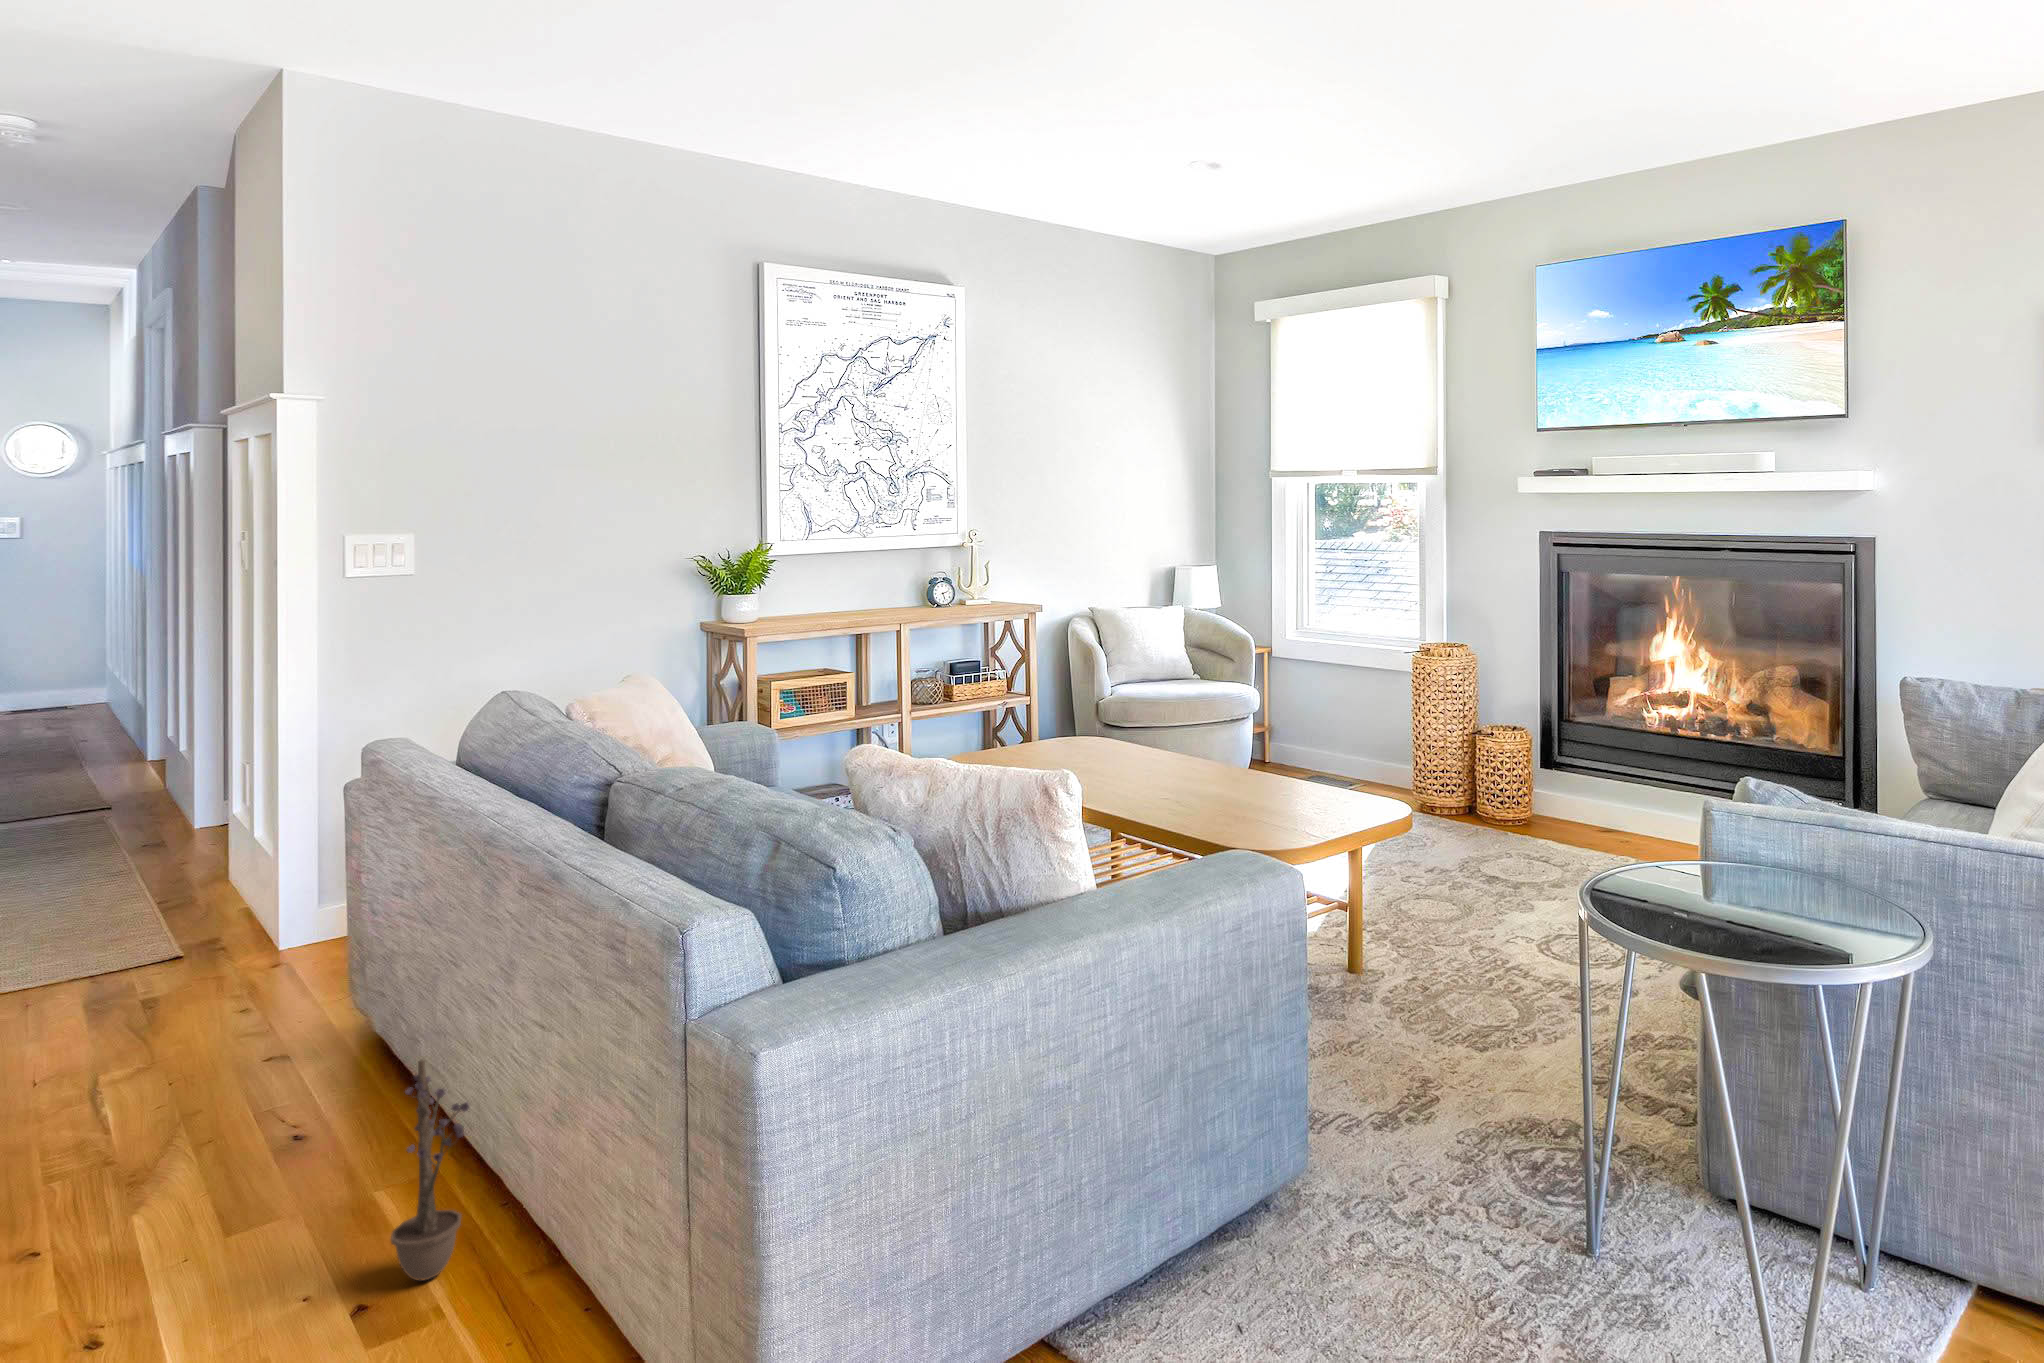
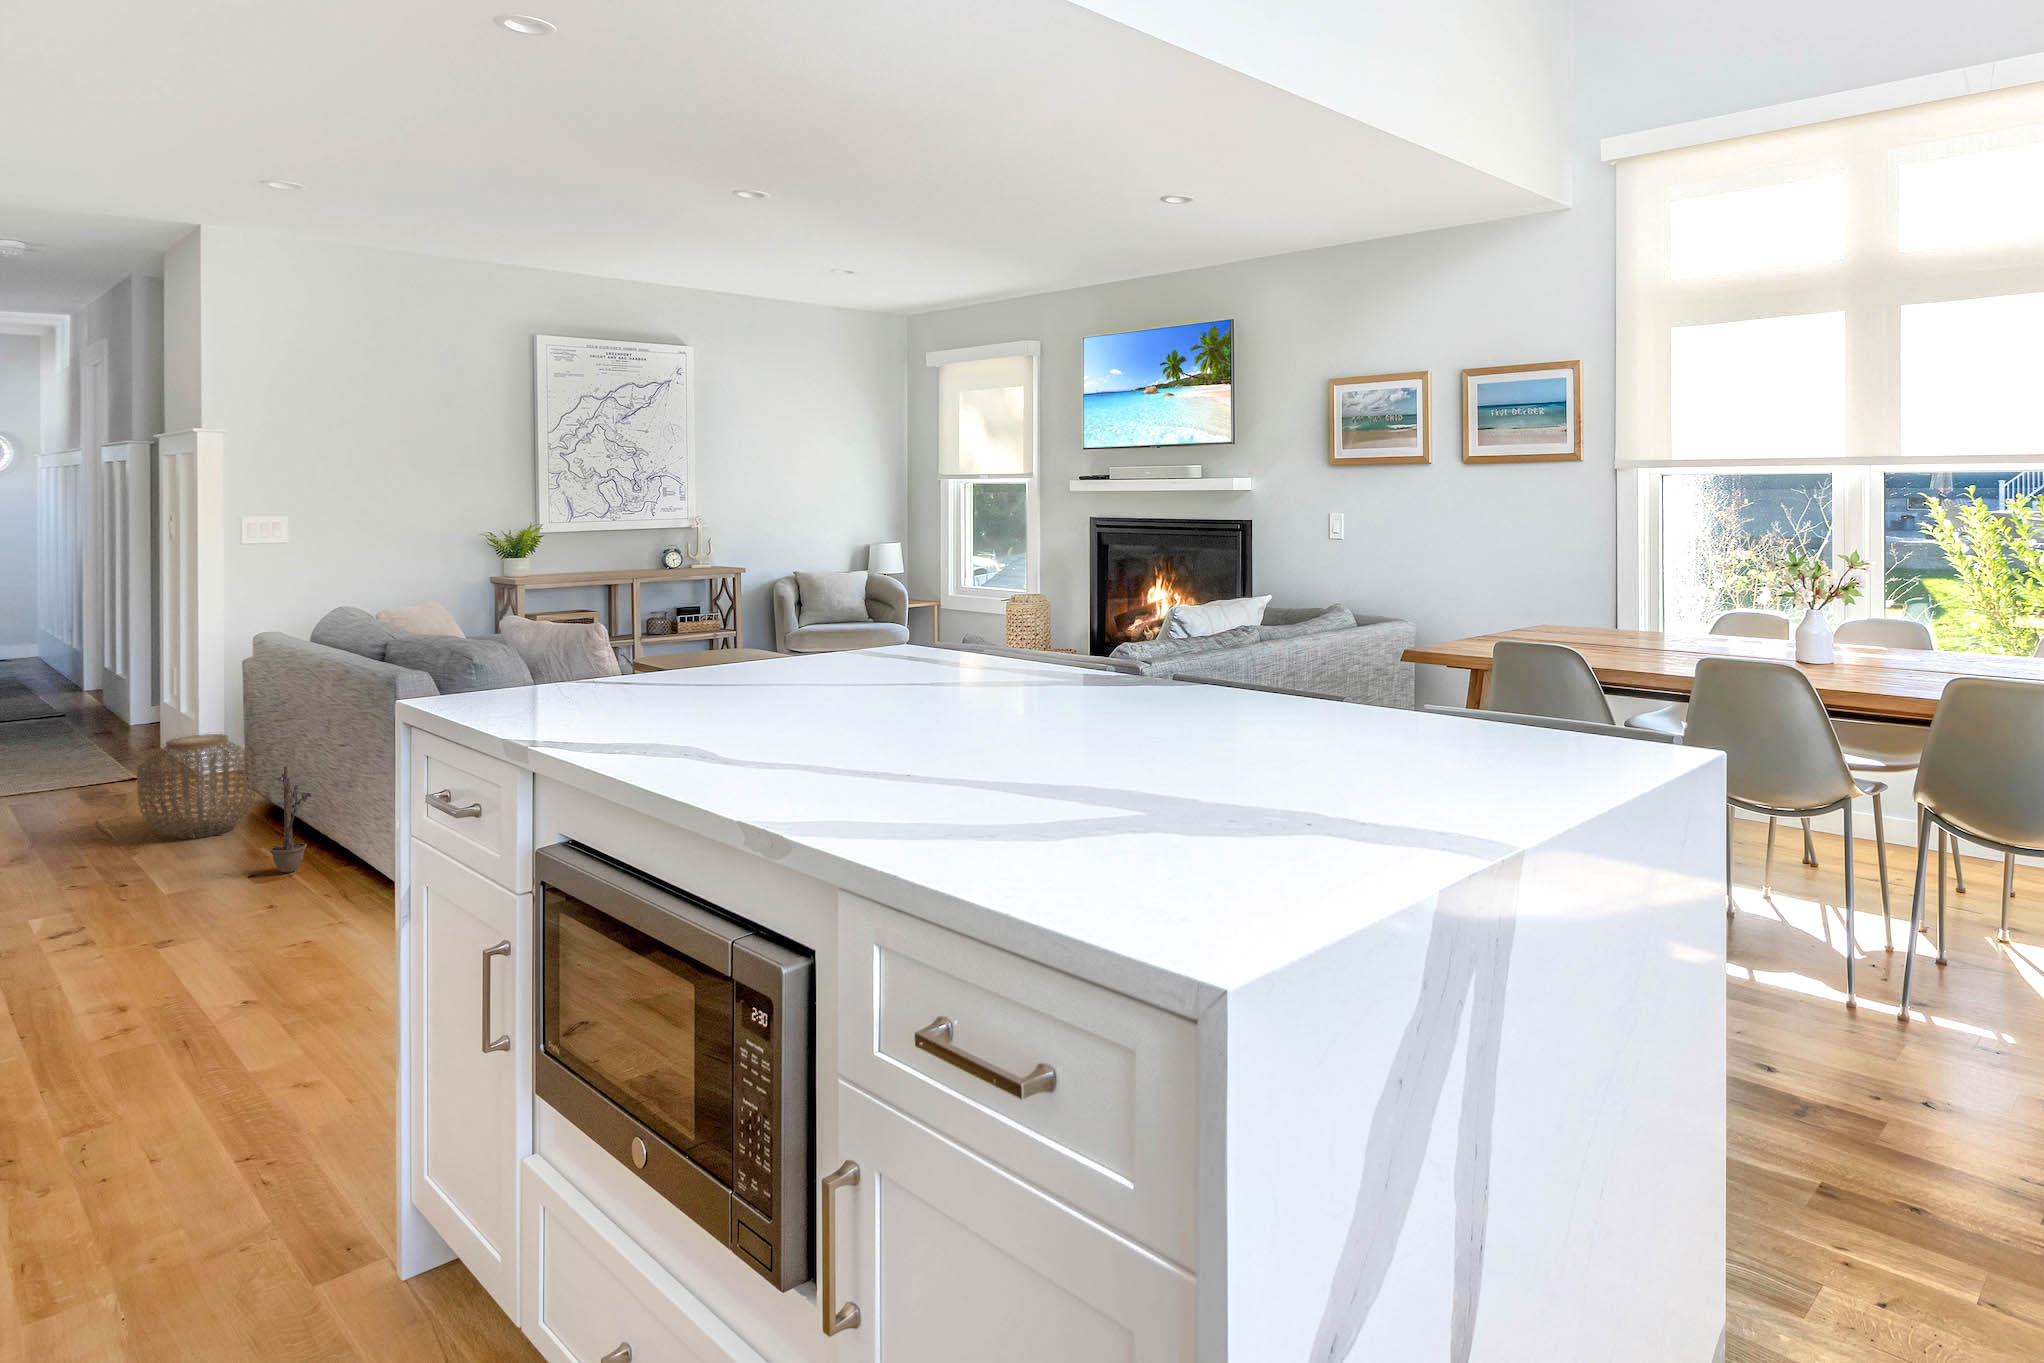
woven basket: none [153,935,366,1143] -> present [137,734,257,839]

